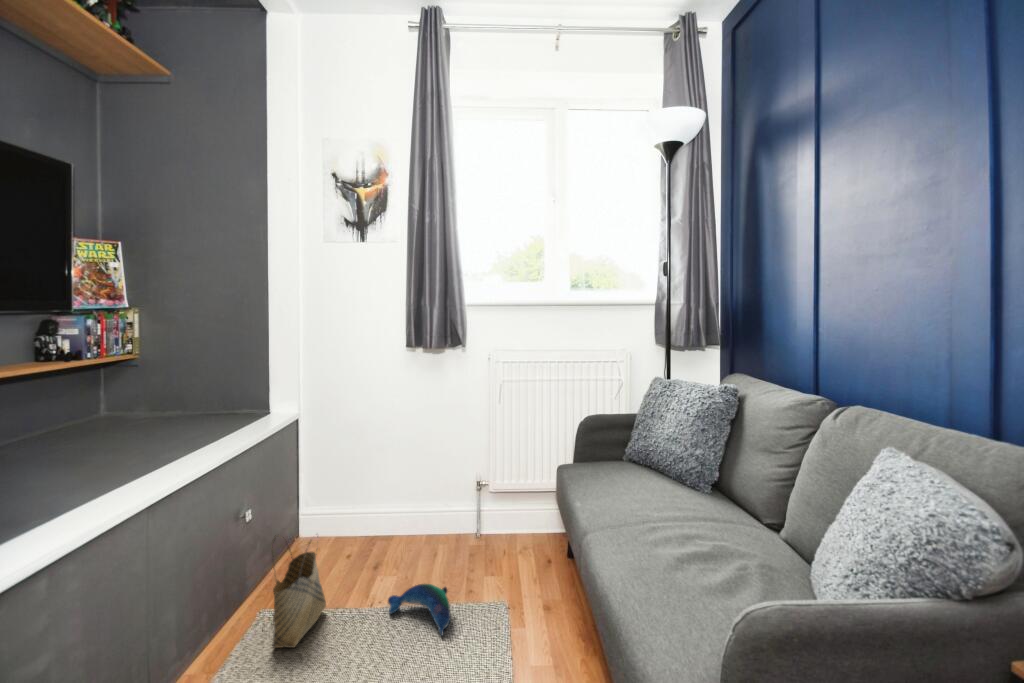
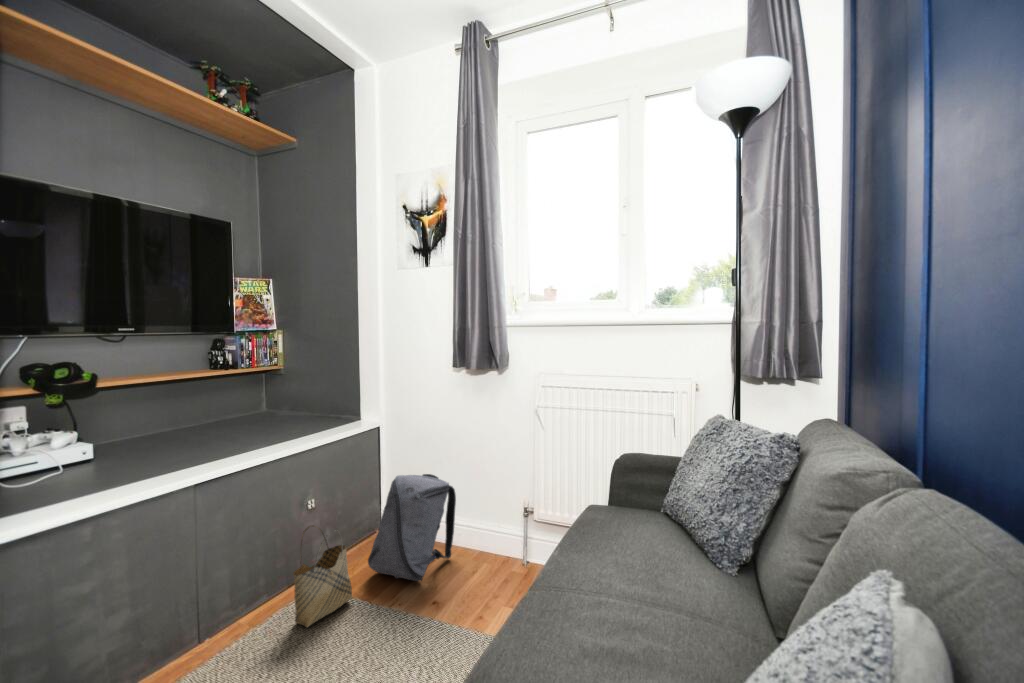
backpack: none [323,465,405,578] -> present [368,474,456,581]
plush toy: present [388,584,450,635] -> none [394,600,446,659]

